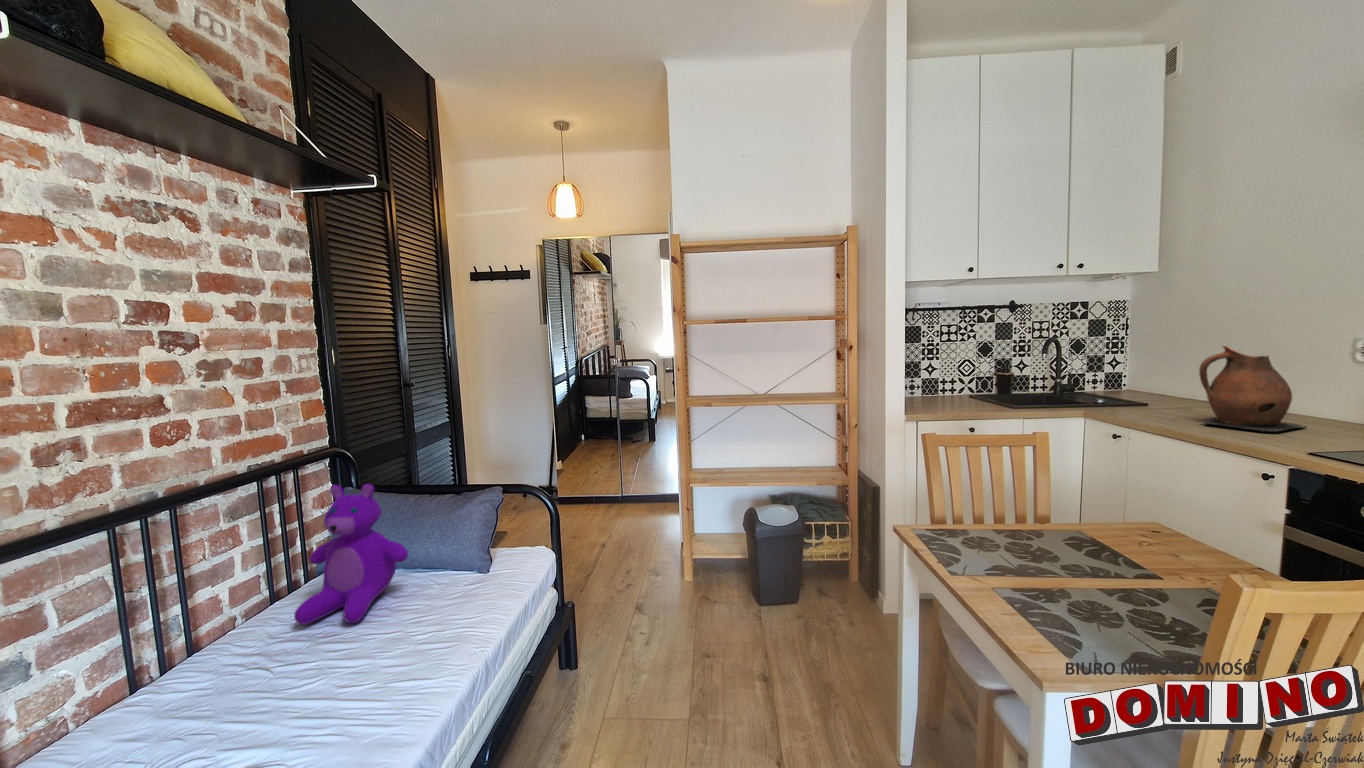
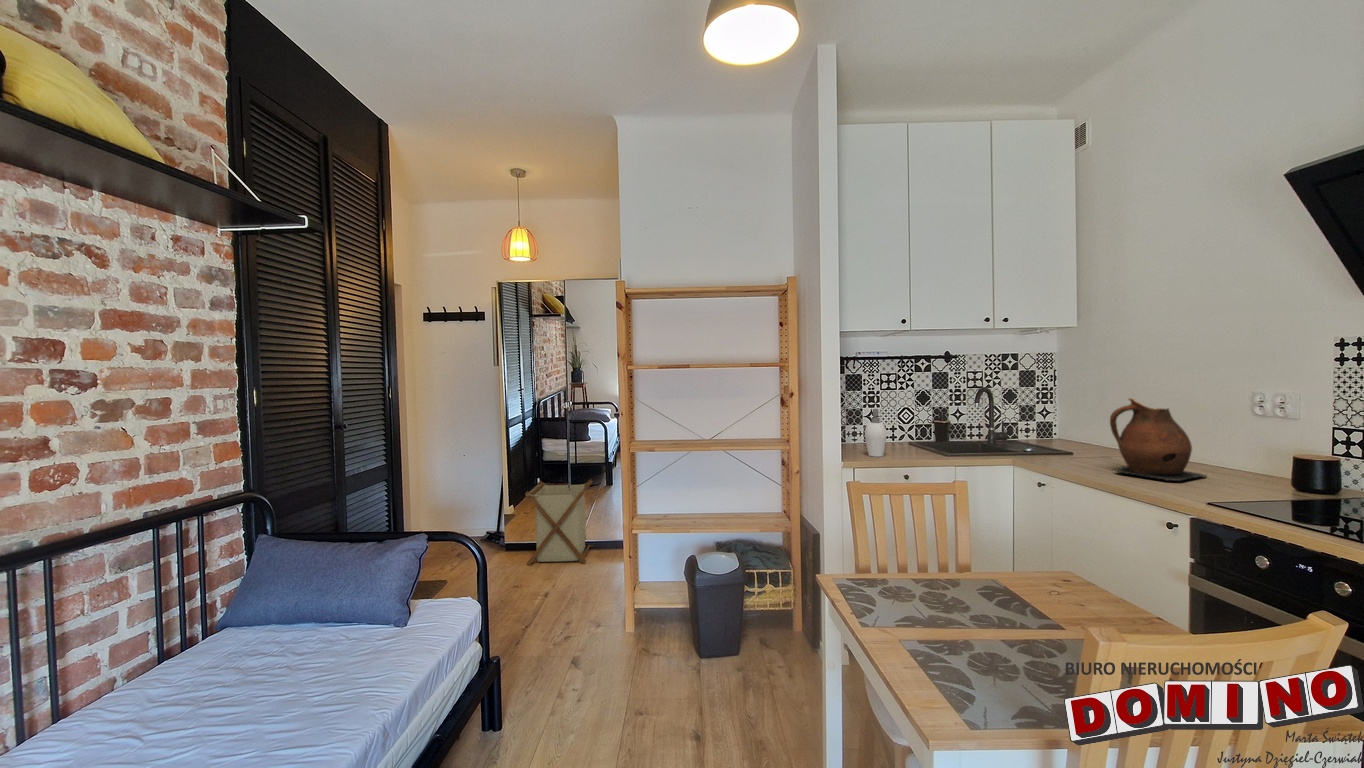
soap dispenser: none [926,362,953,411] -> present [865,409,888,457]
laundry basket: none [576,437,643,520] -> present [525,479,594,566]
teddy bear: present [294,484,408,624] -> none [175,533,313,689]

